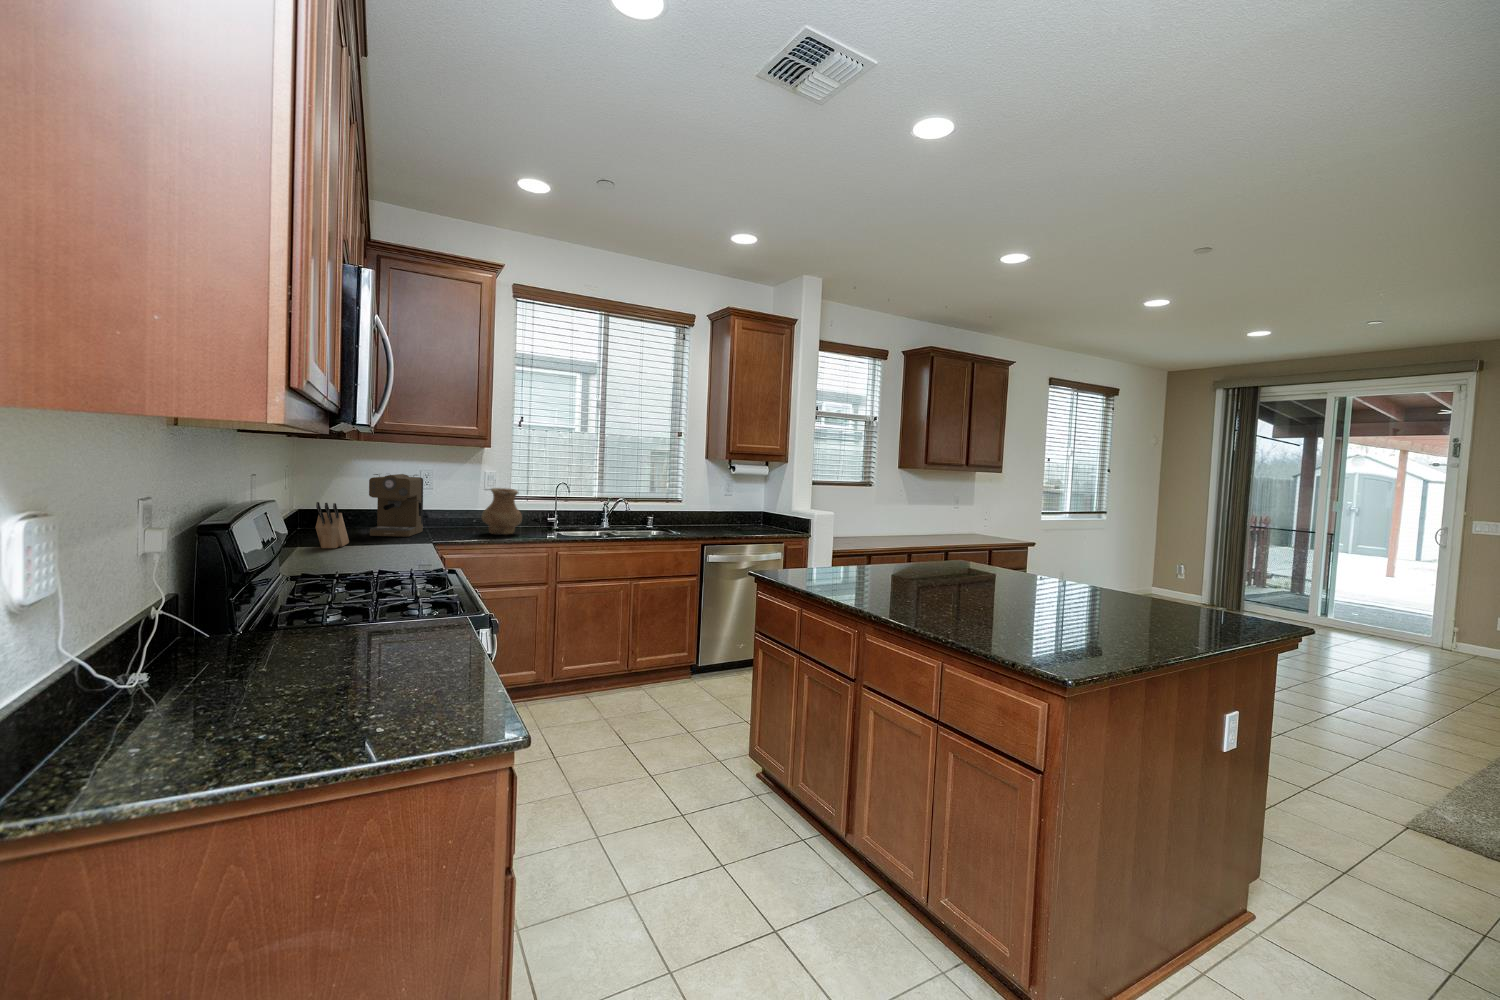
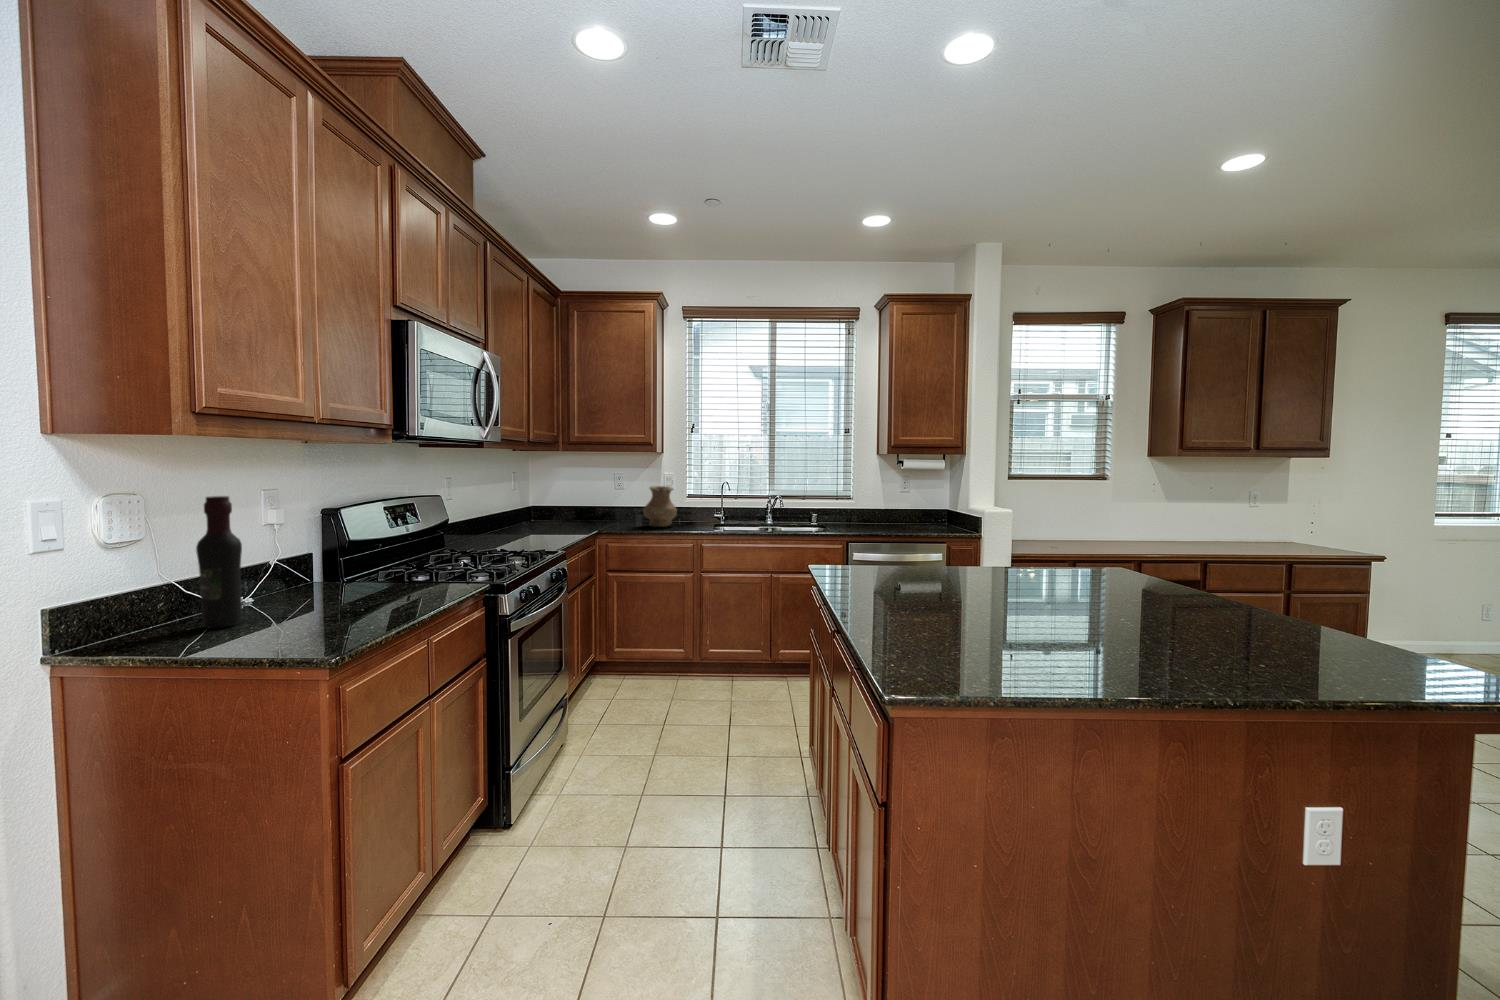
coffee maker: present [369,474,423,537] -> none [557,476,605,526]
knife block: present [315,502,349,548] -> none [492,496,529,533]
wine bottle: none [350,528,398,690] -> present [196,496,242,629]

